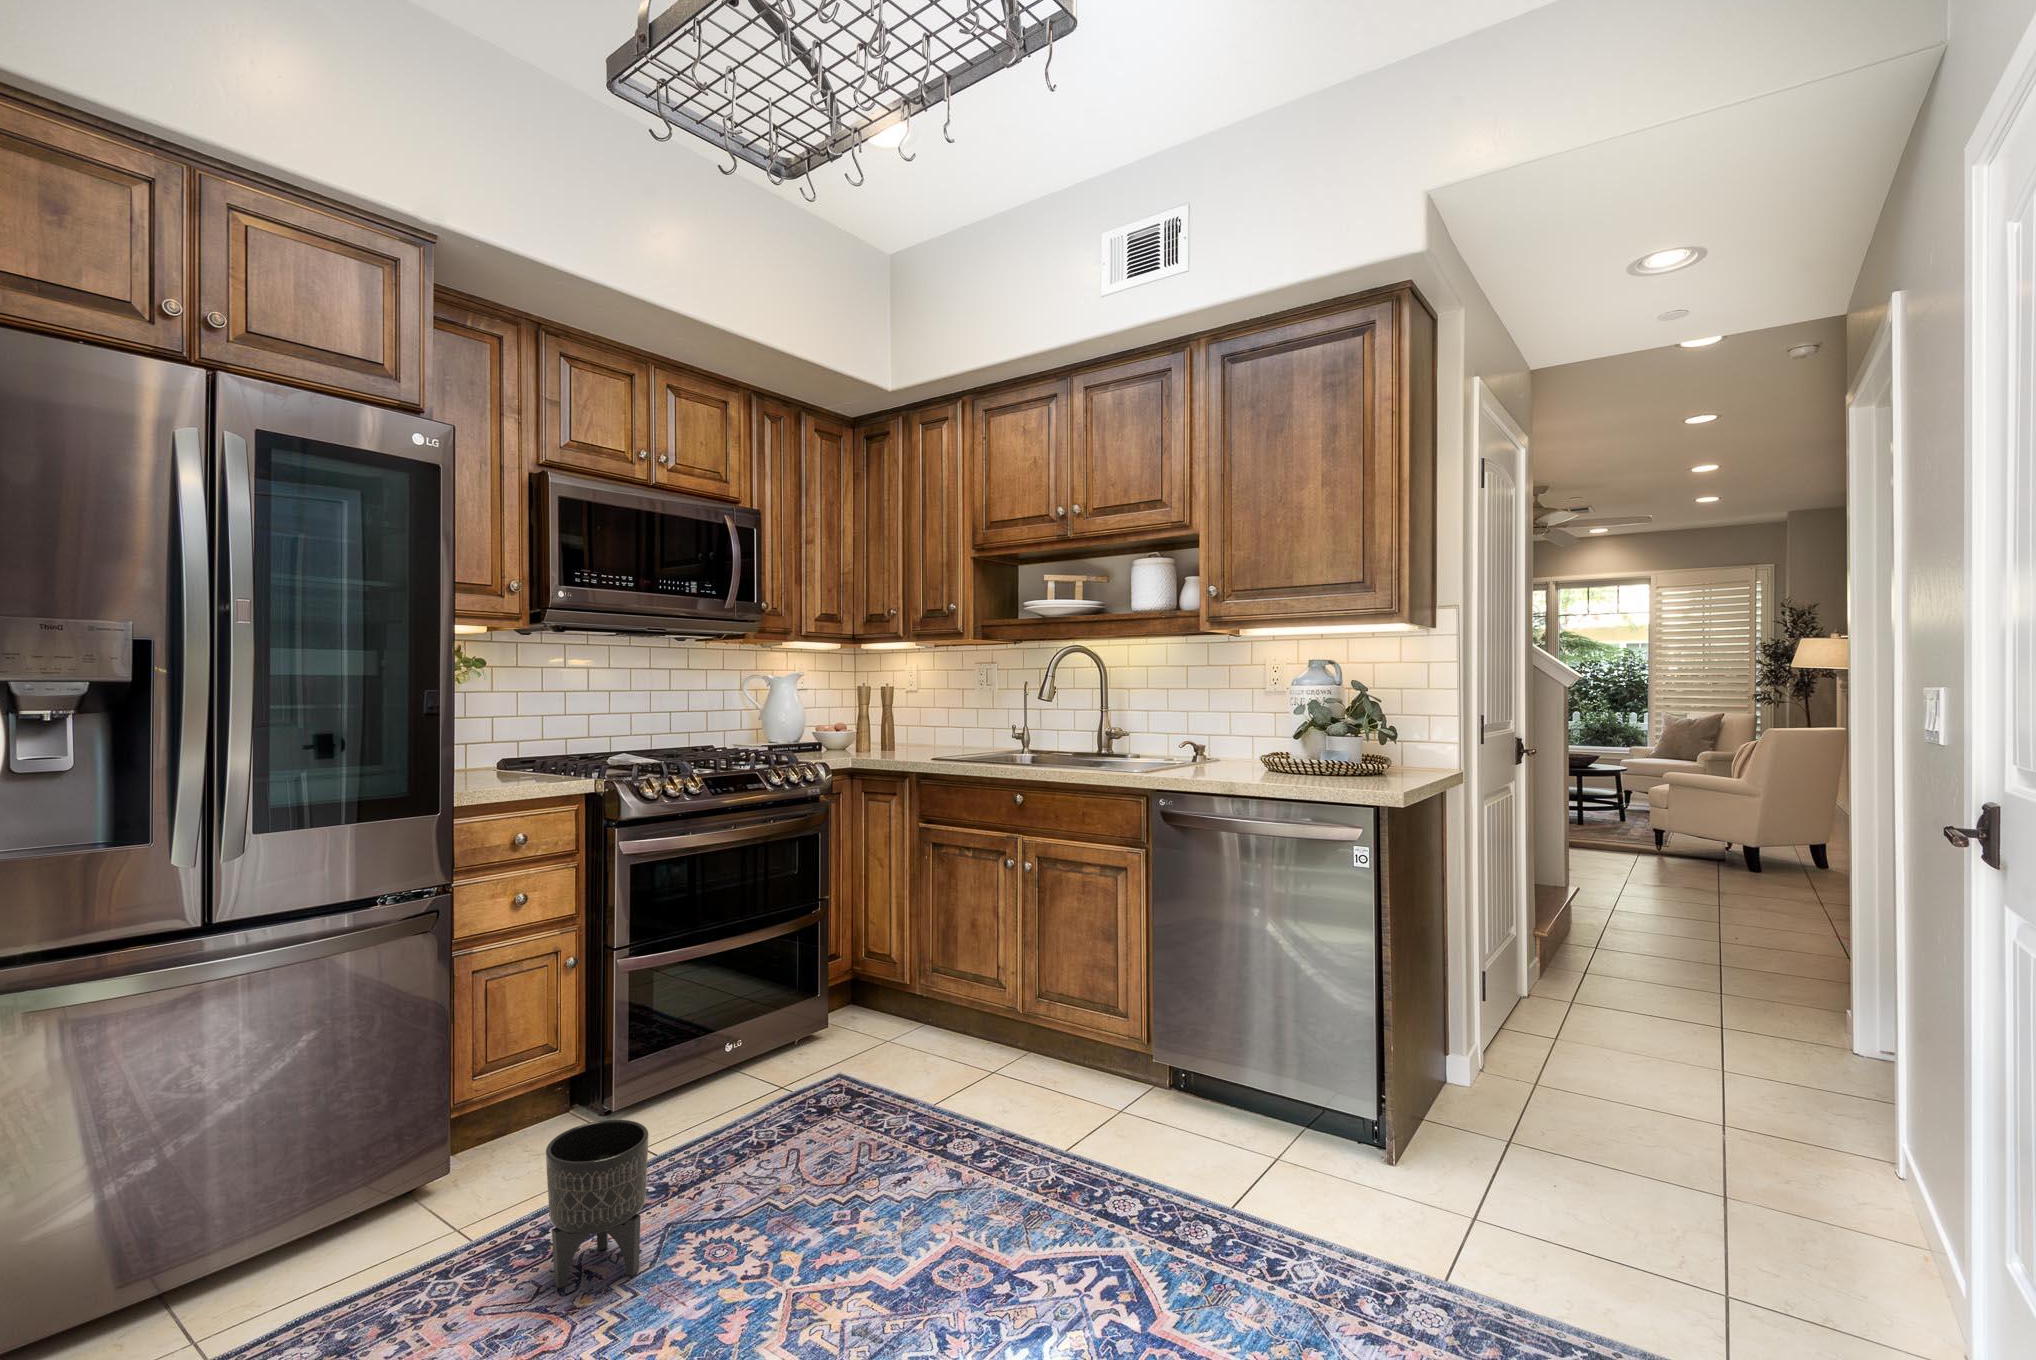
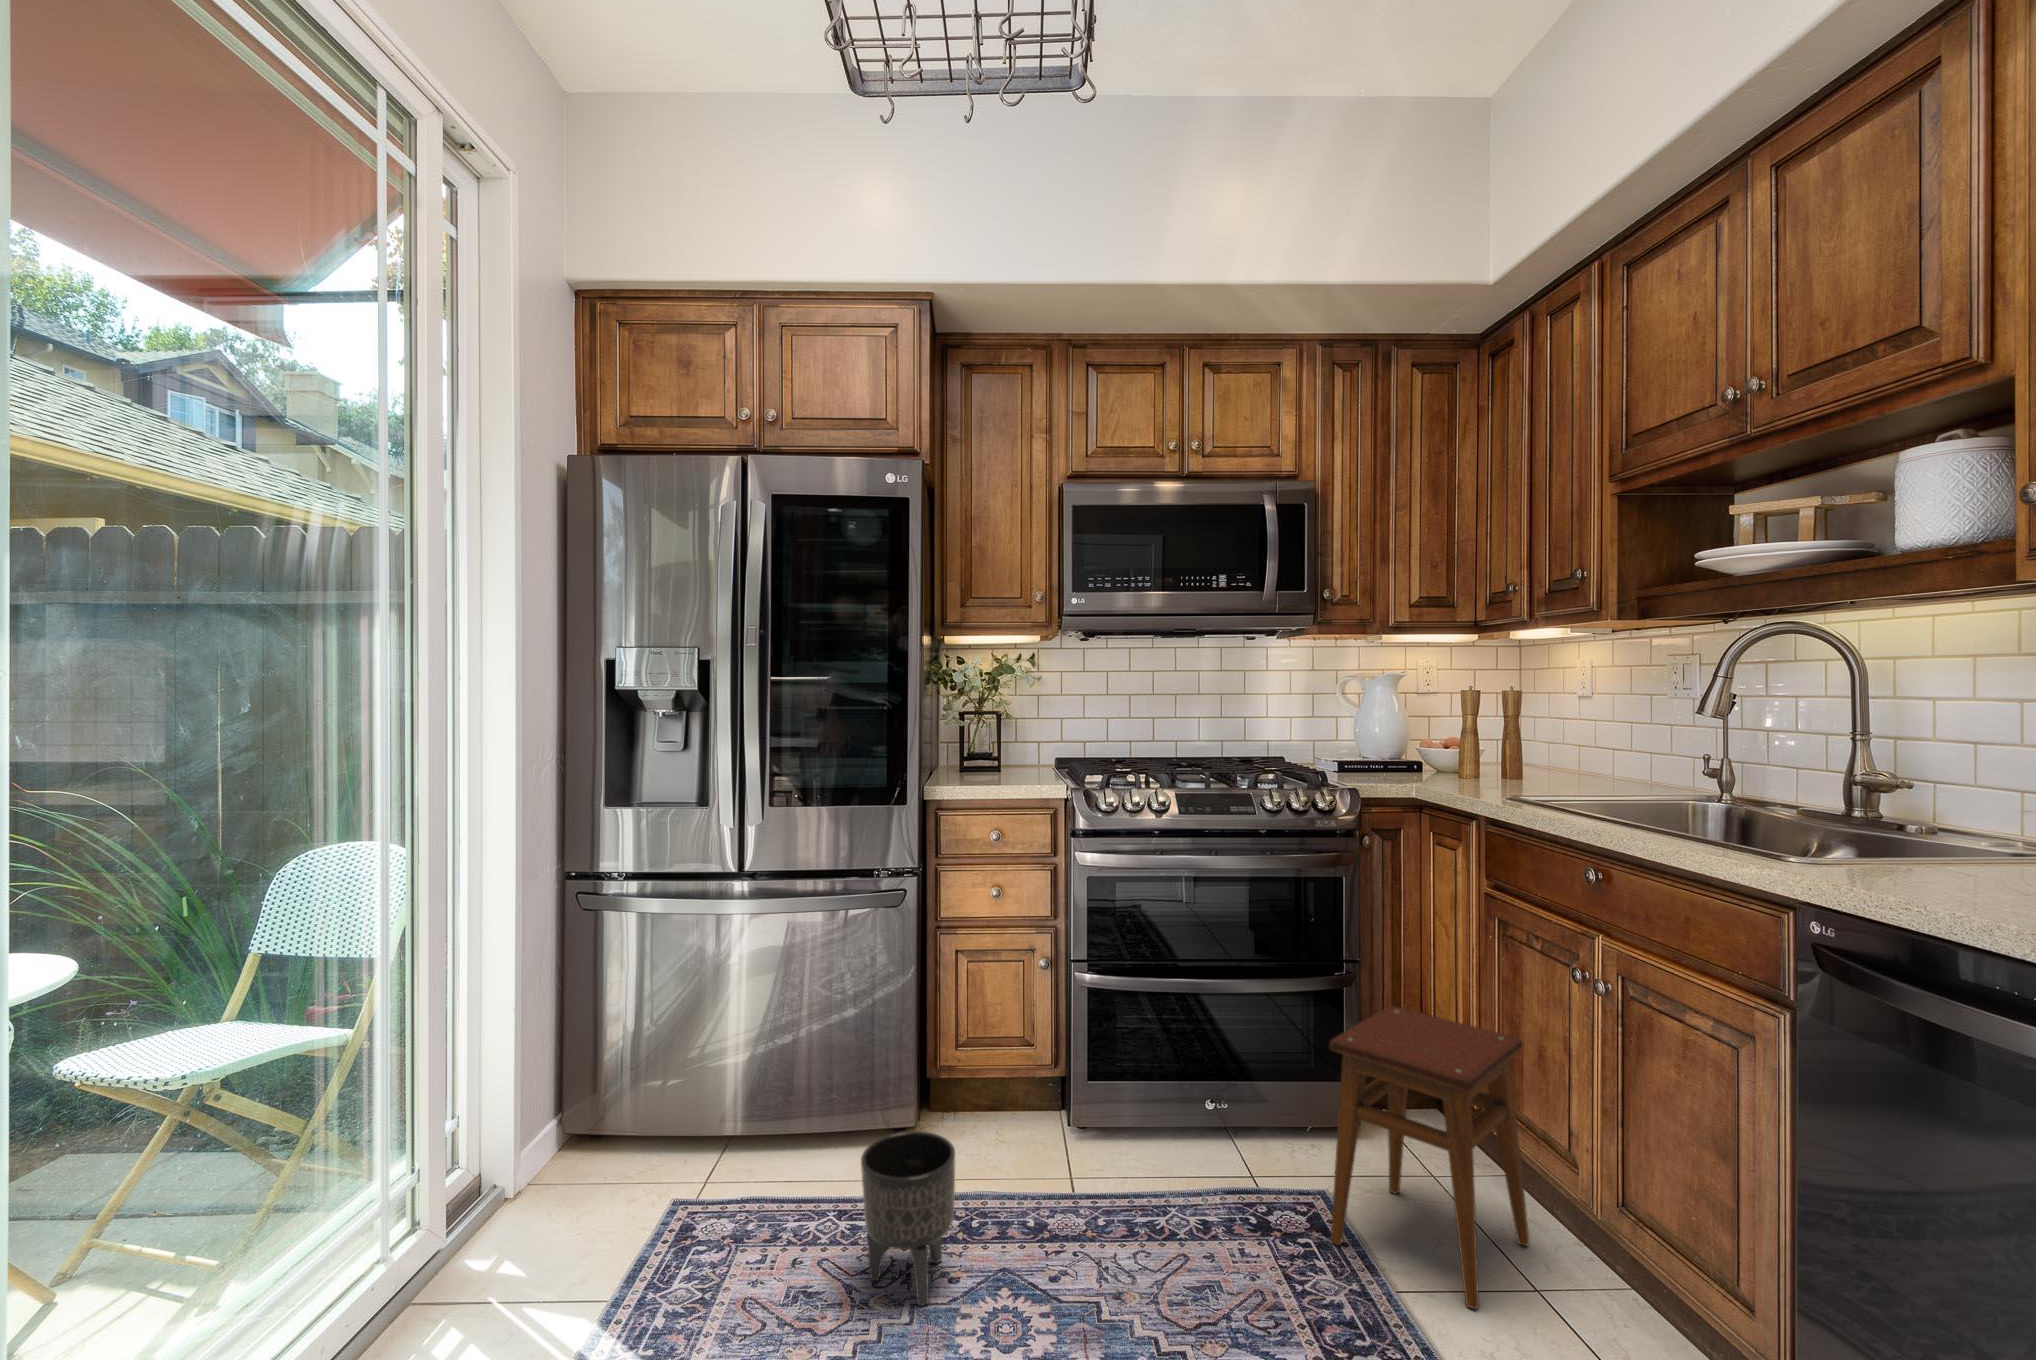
stool: none [871,919,977,1103] -> present [1329,1006,1529,1309]

